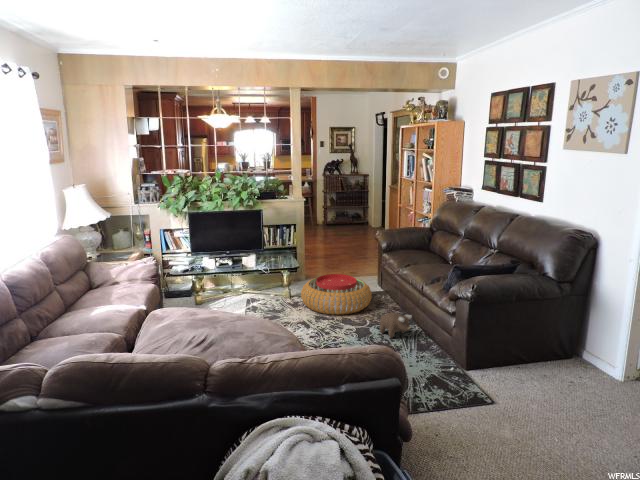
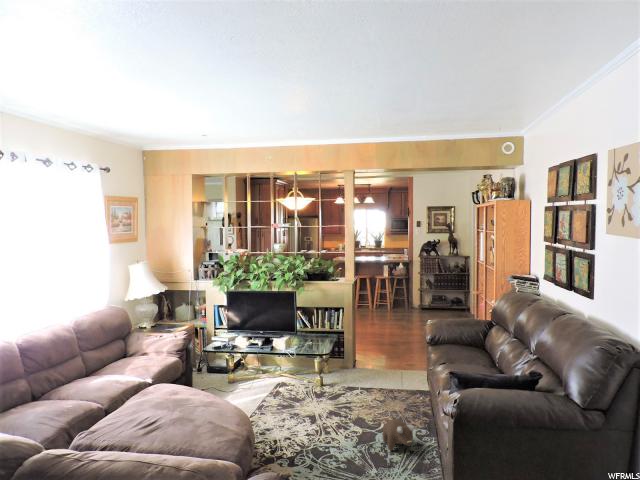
pouf: present [301,274,372,315] -> none [325,365,402,413]

